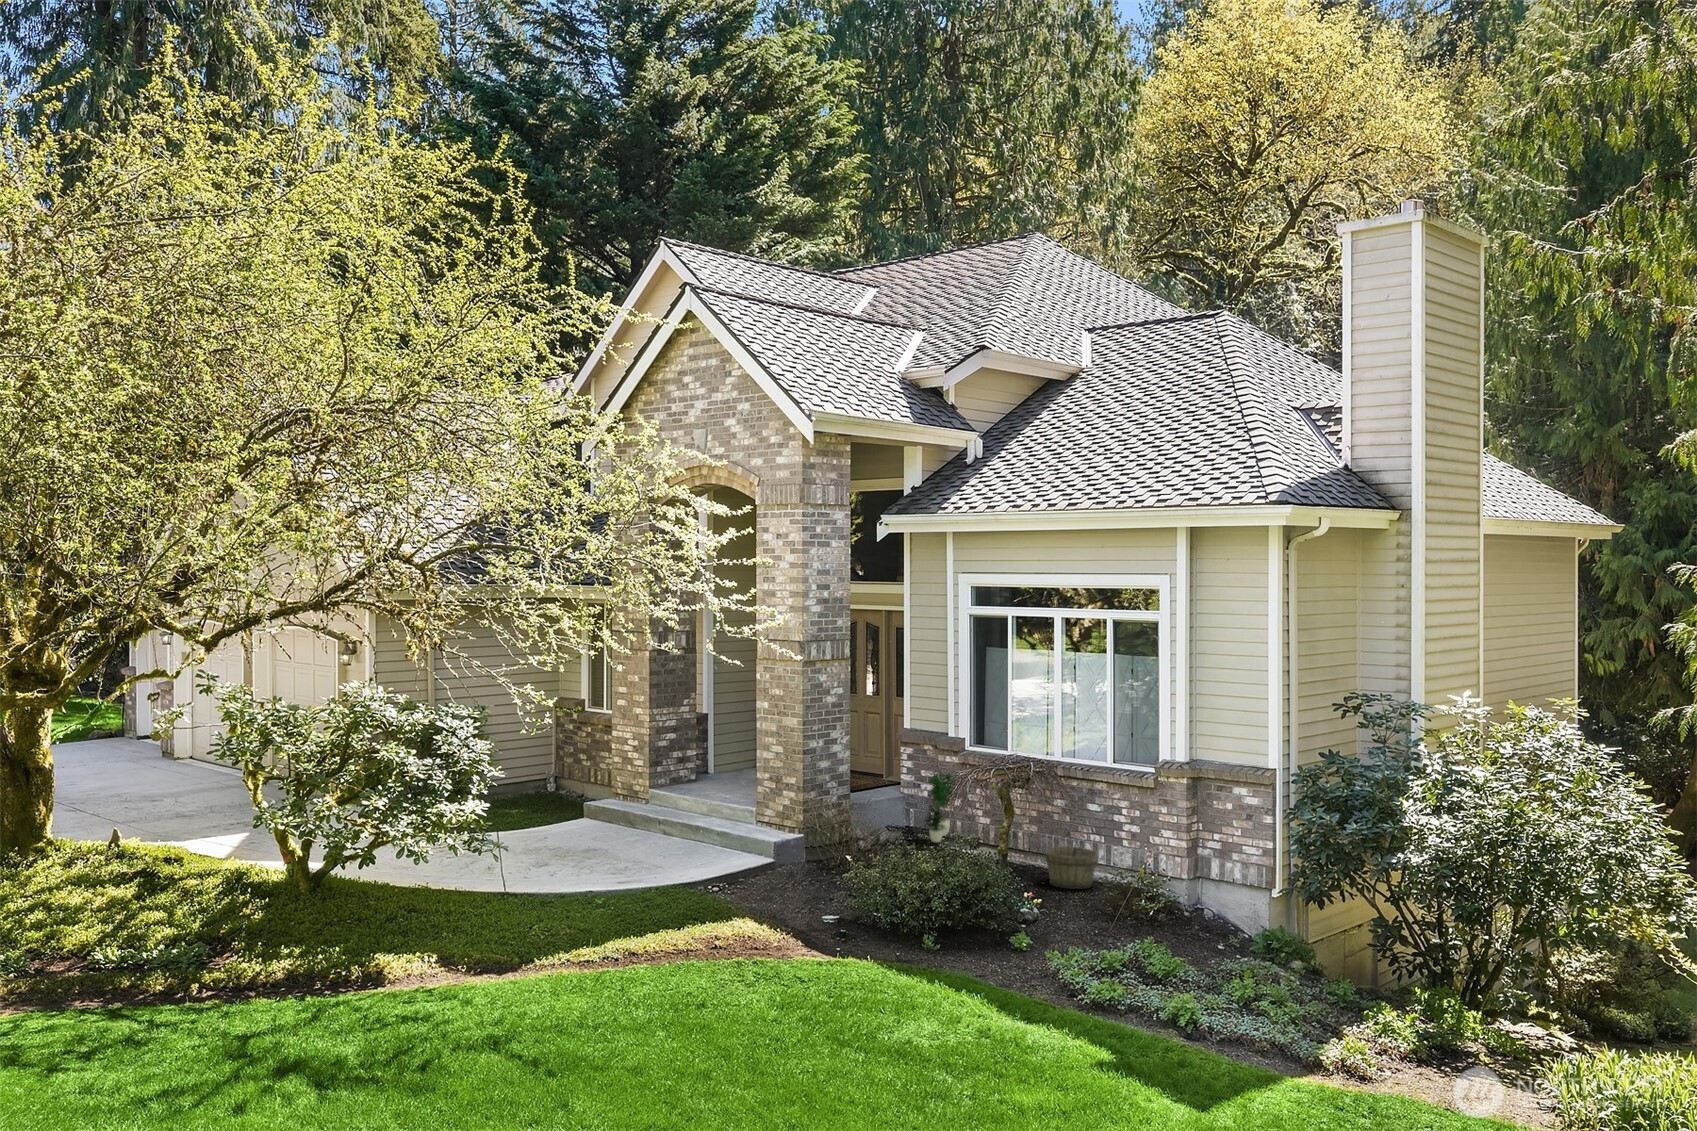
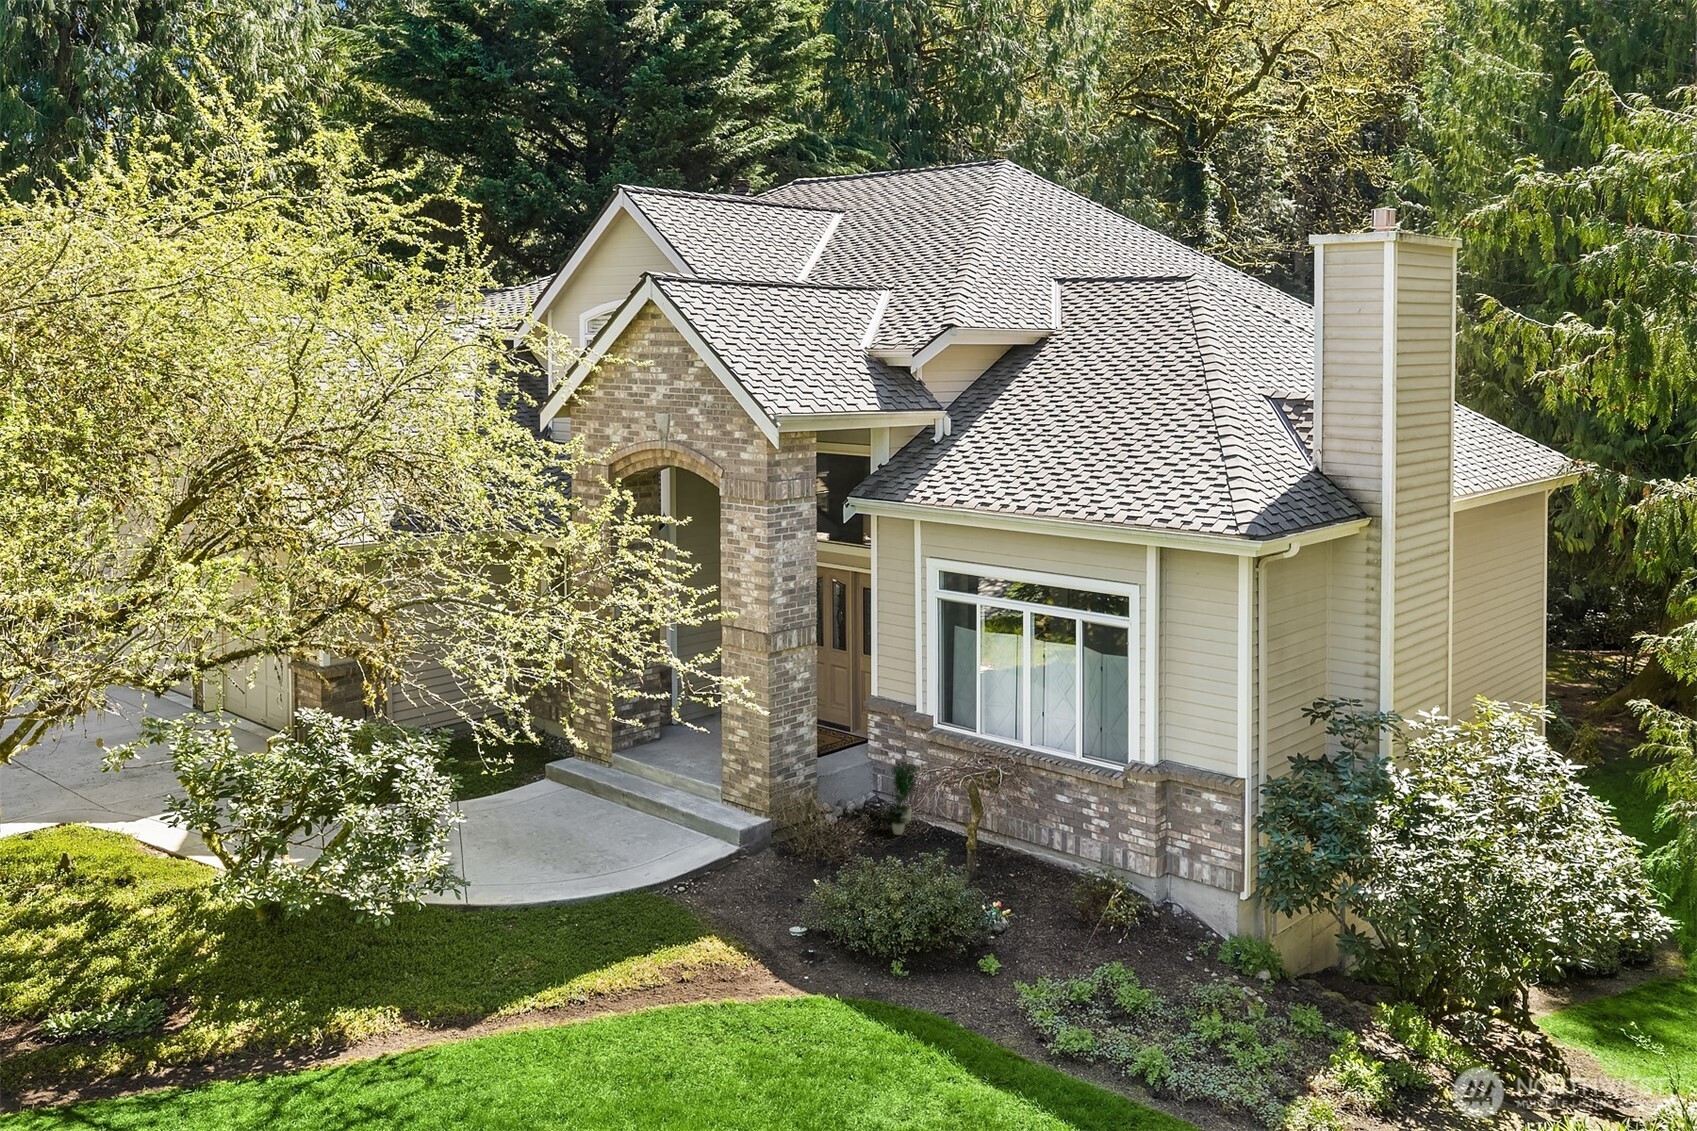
wooden bucket: present [1045,845,1098,889] -> none [1005,843,1057,892]

